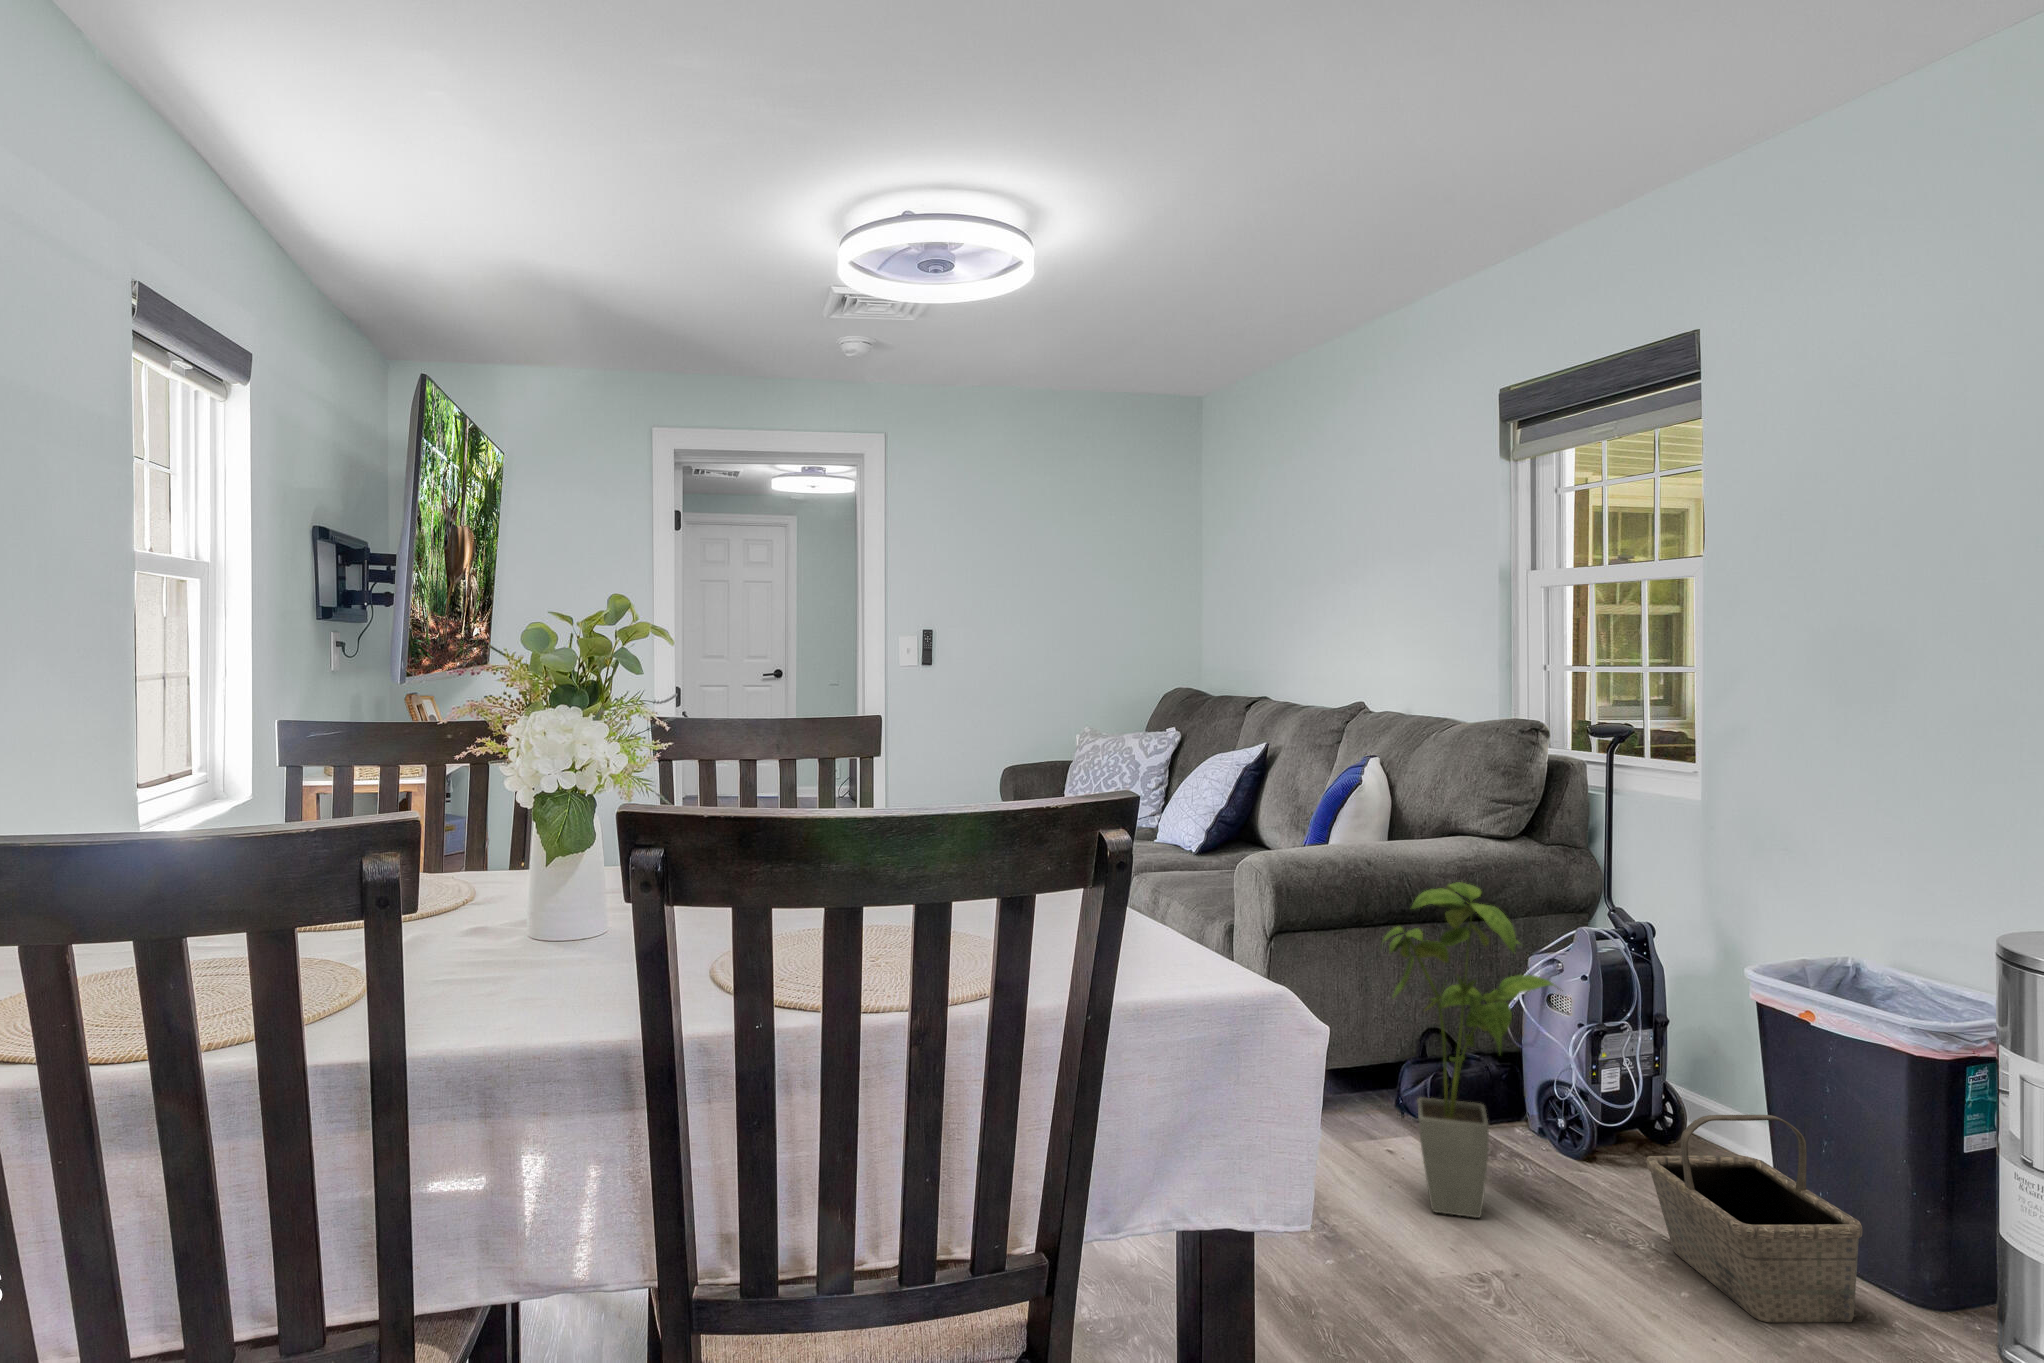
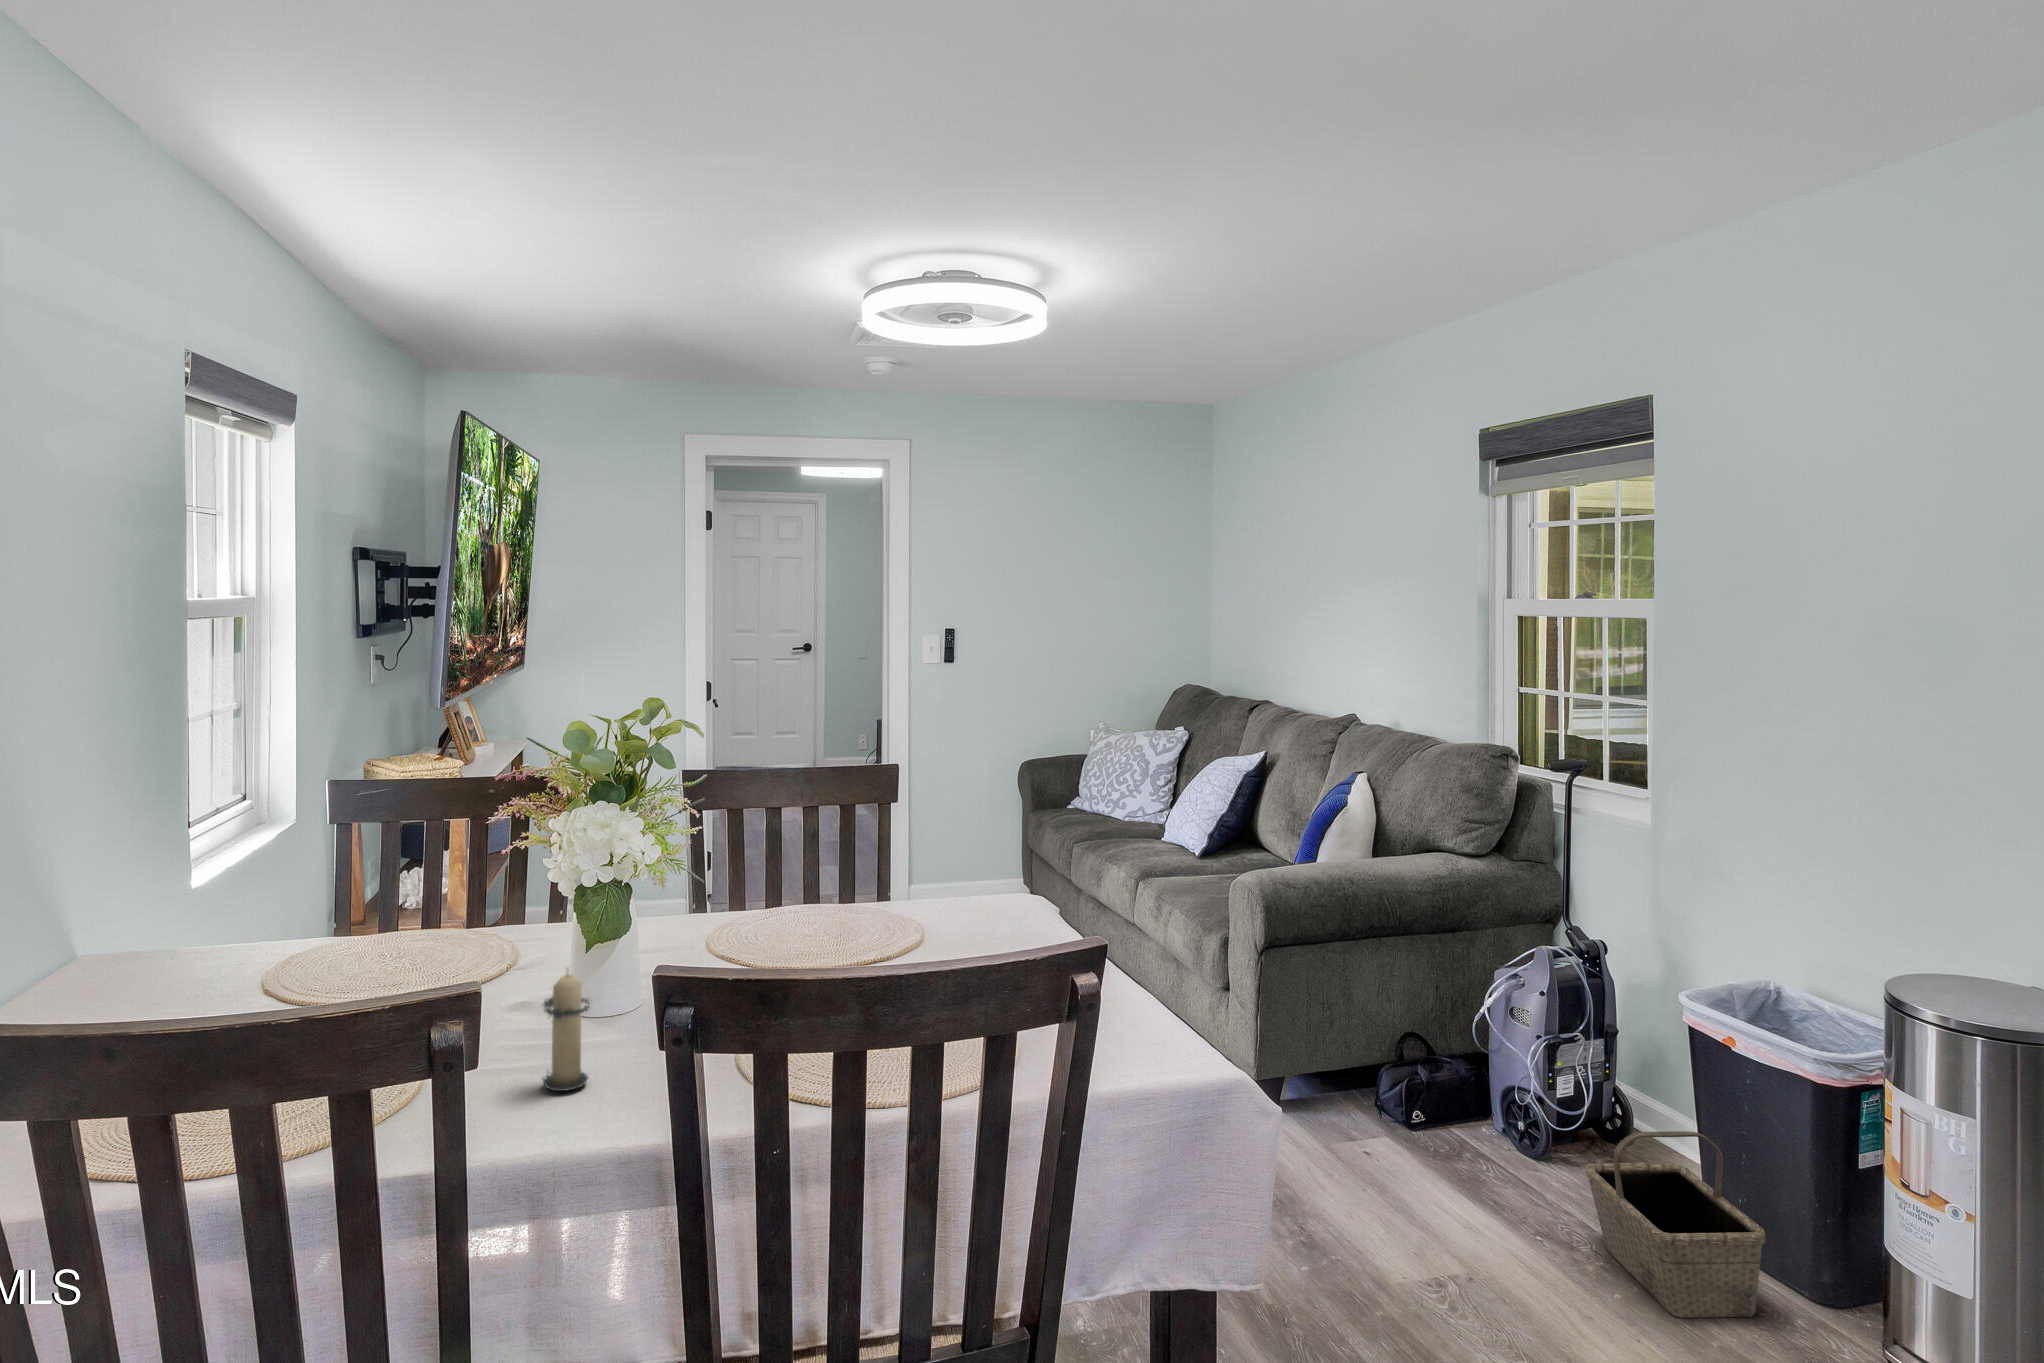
candle: none [479,858,547,998] -> present [542,974,590,1091]
house plant: present [1382,882,1563,1218] -> none [1357,915,1520,1216]

